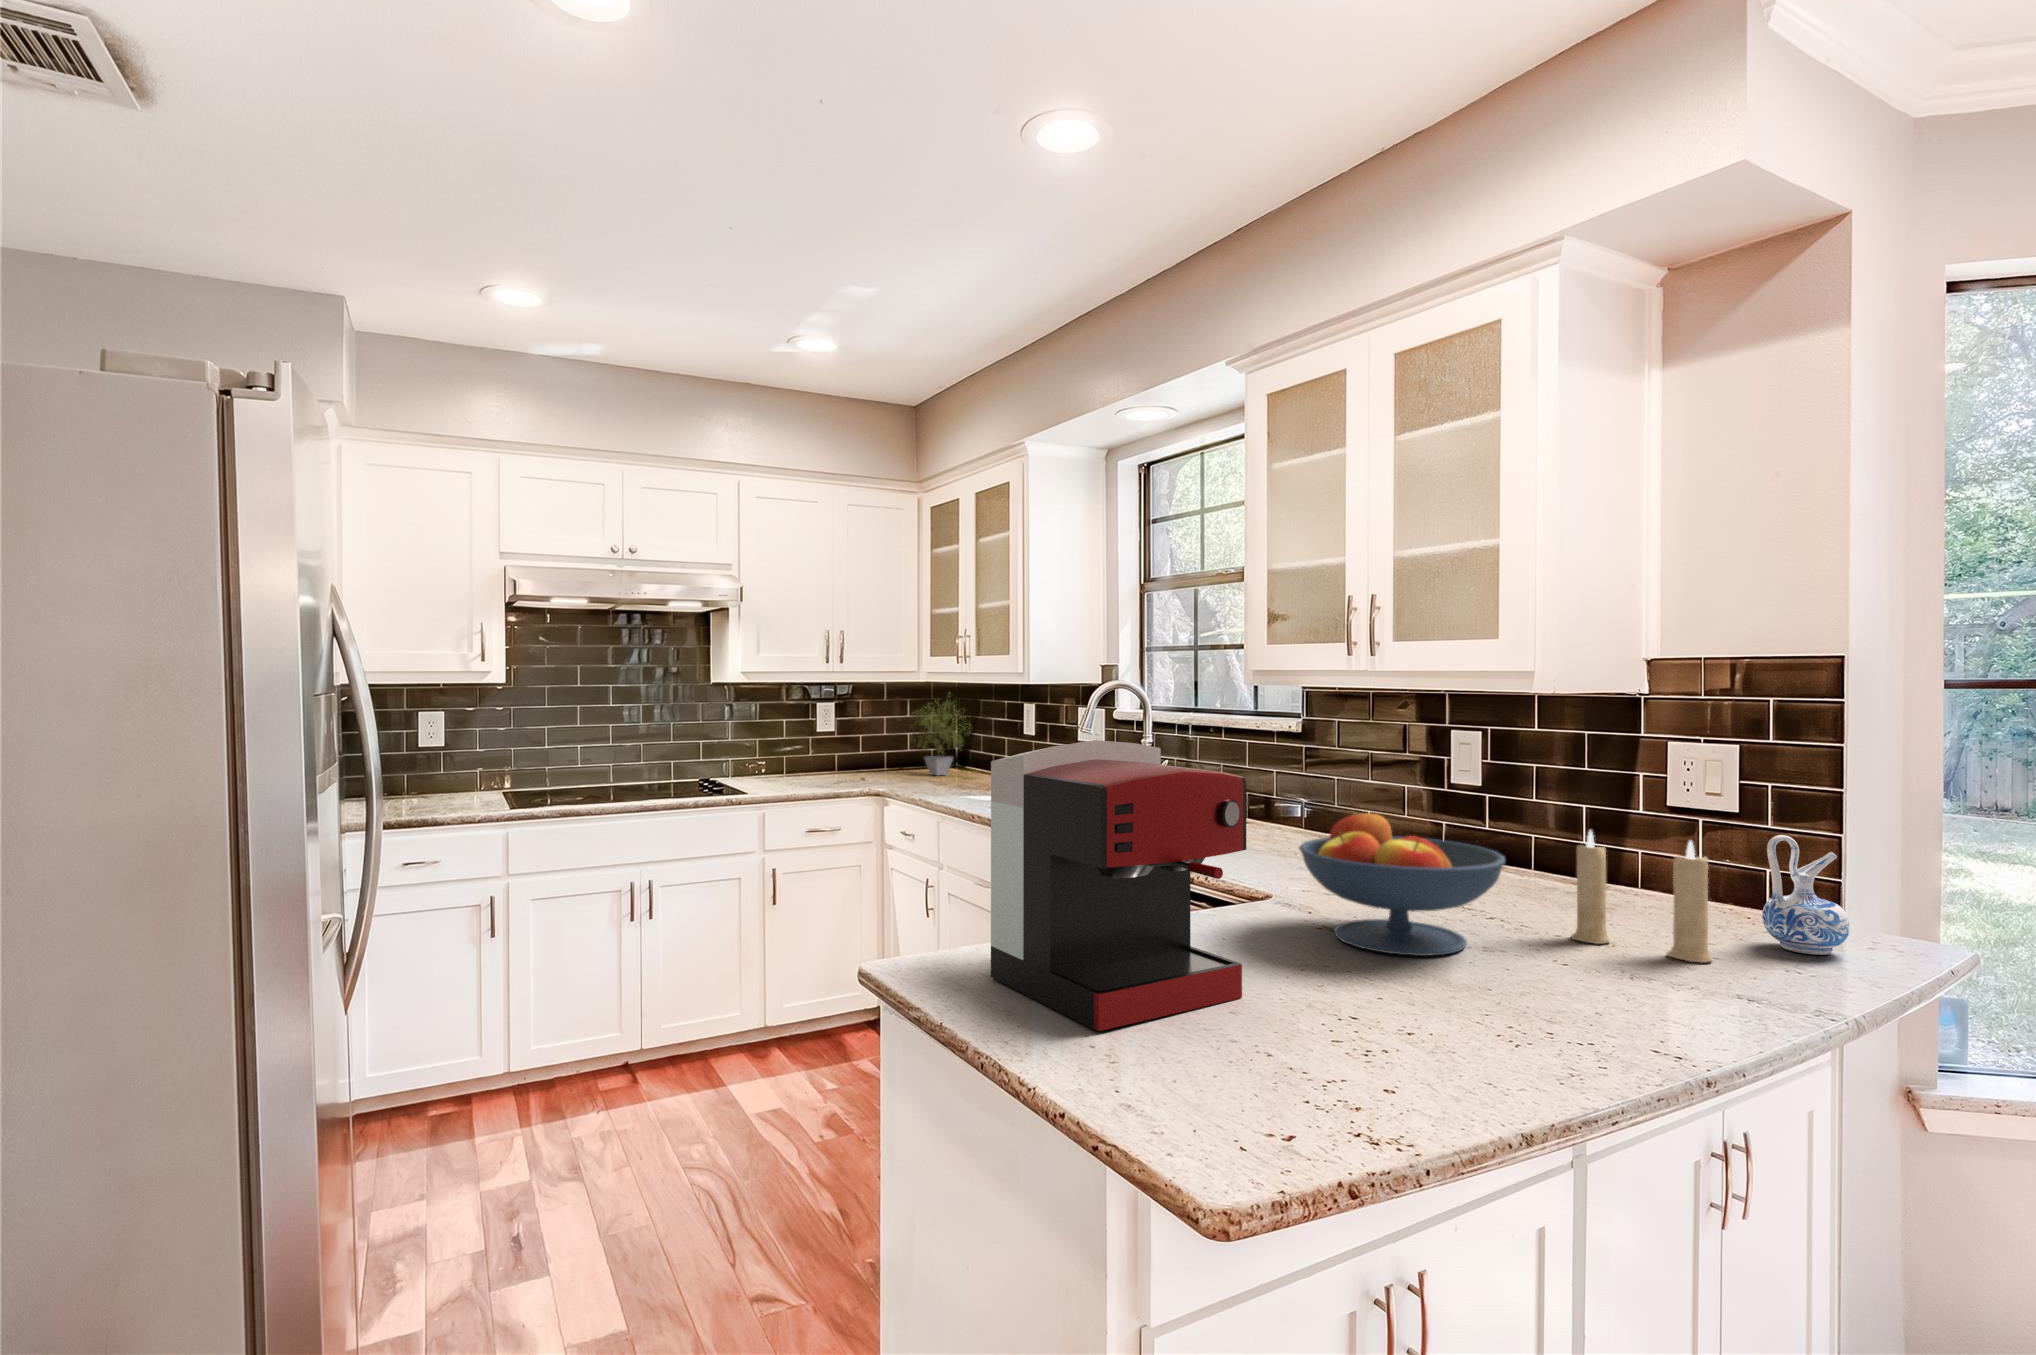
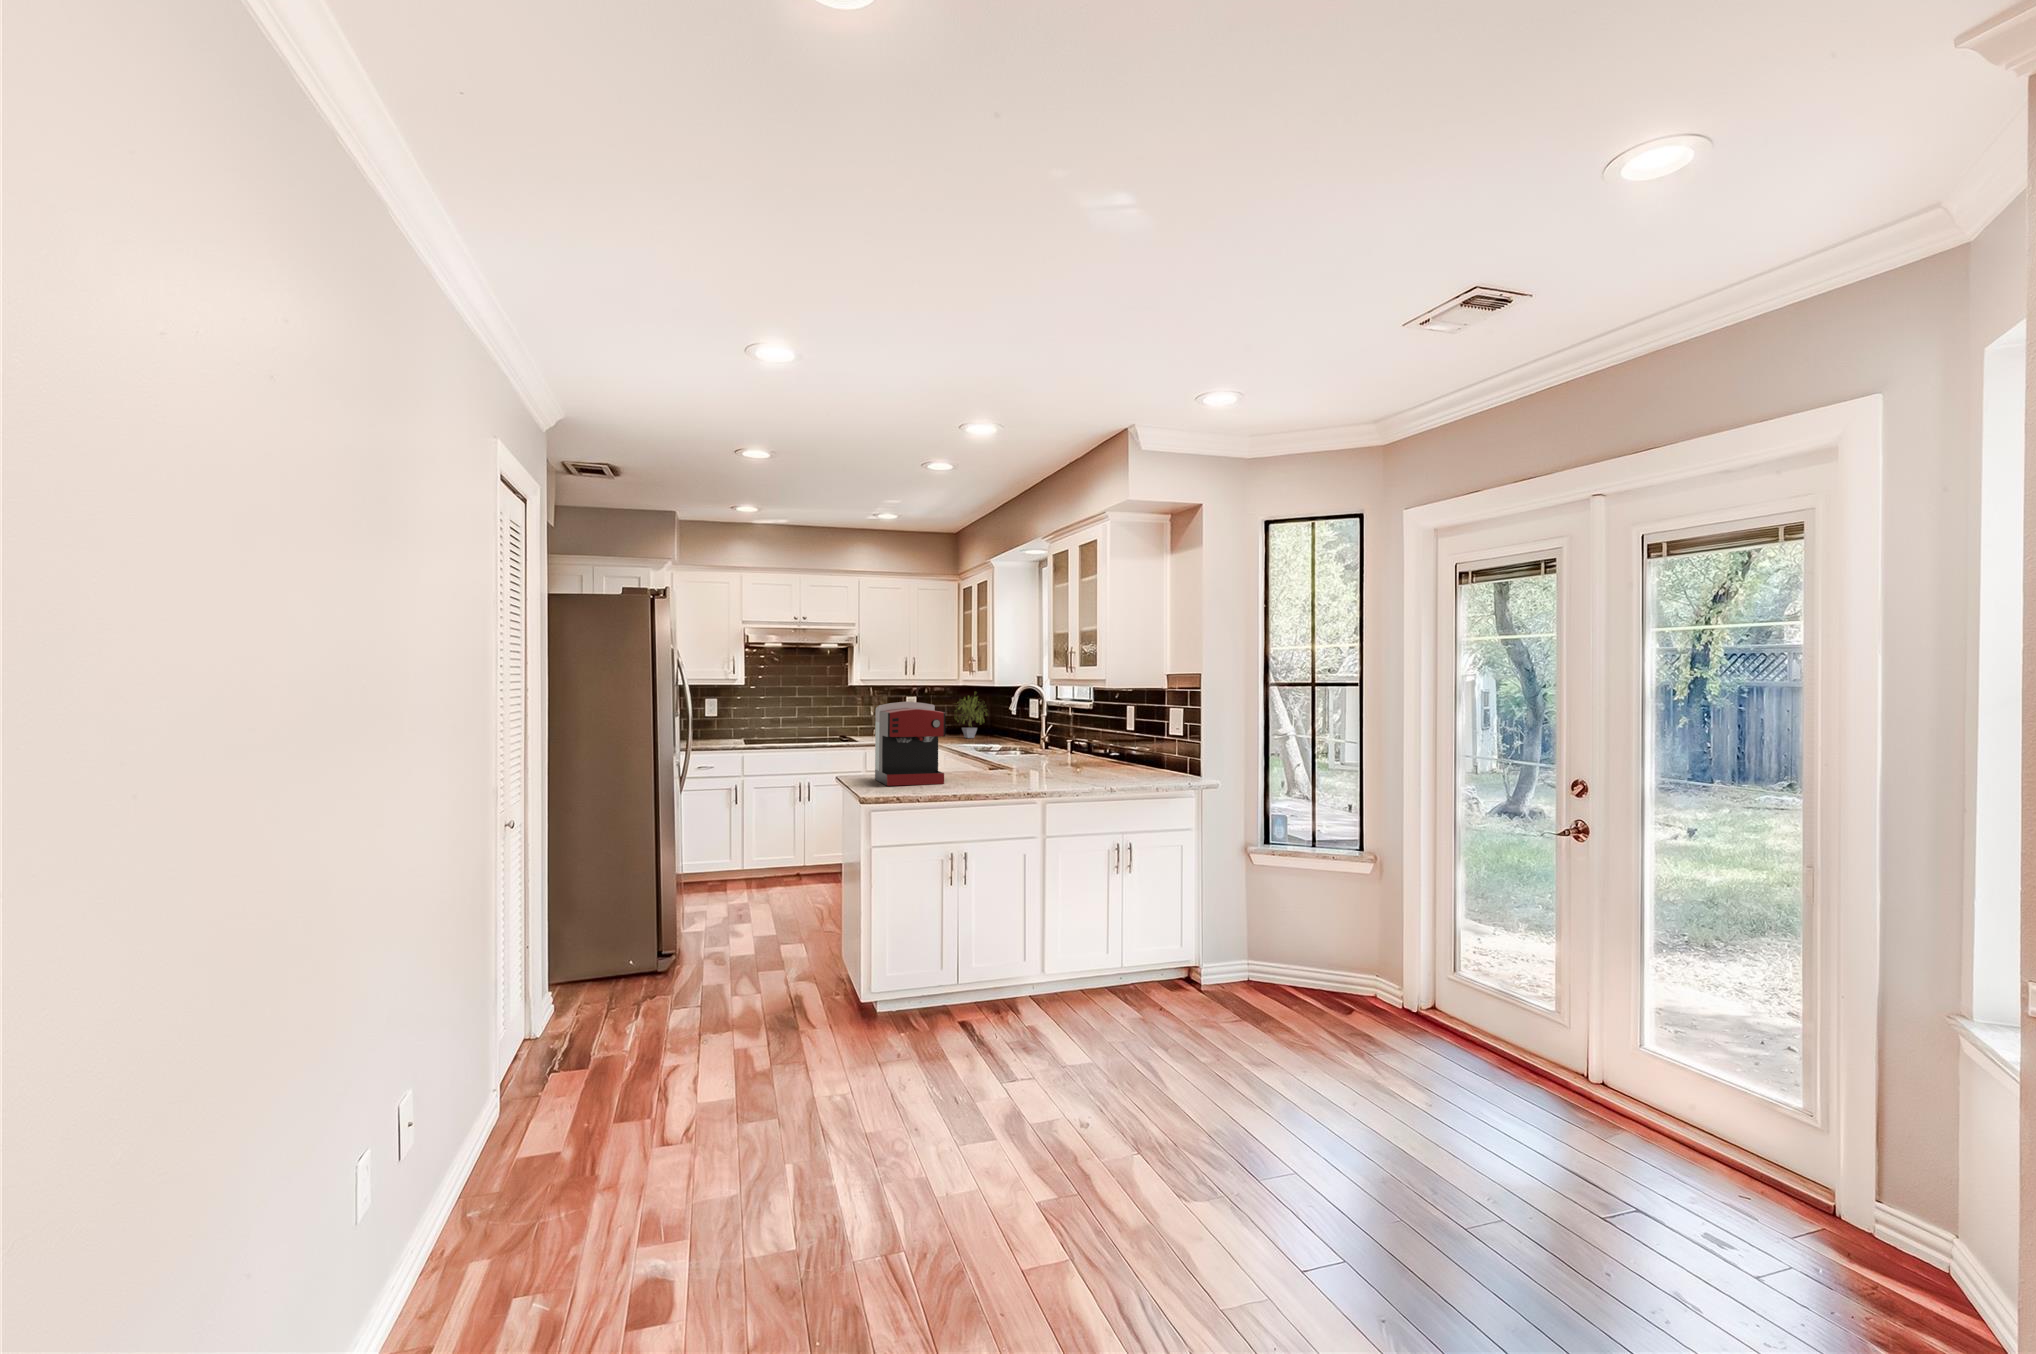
fruit bowl: present [1299,812,1505,956] -> none [995,732,1065,780]
candle: present [1571,831,1712,963] -> none [1091,737,1124,782]
ceramic pitcher: present [1762,835,1850,955] -> none [1153,739,1178,782]

